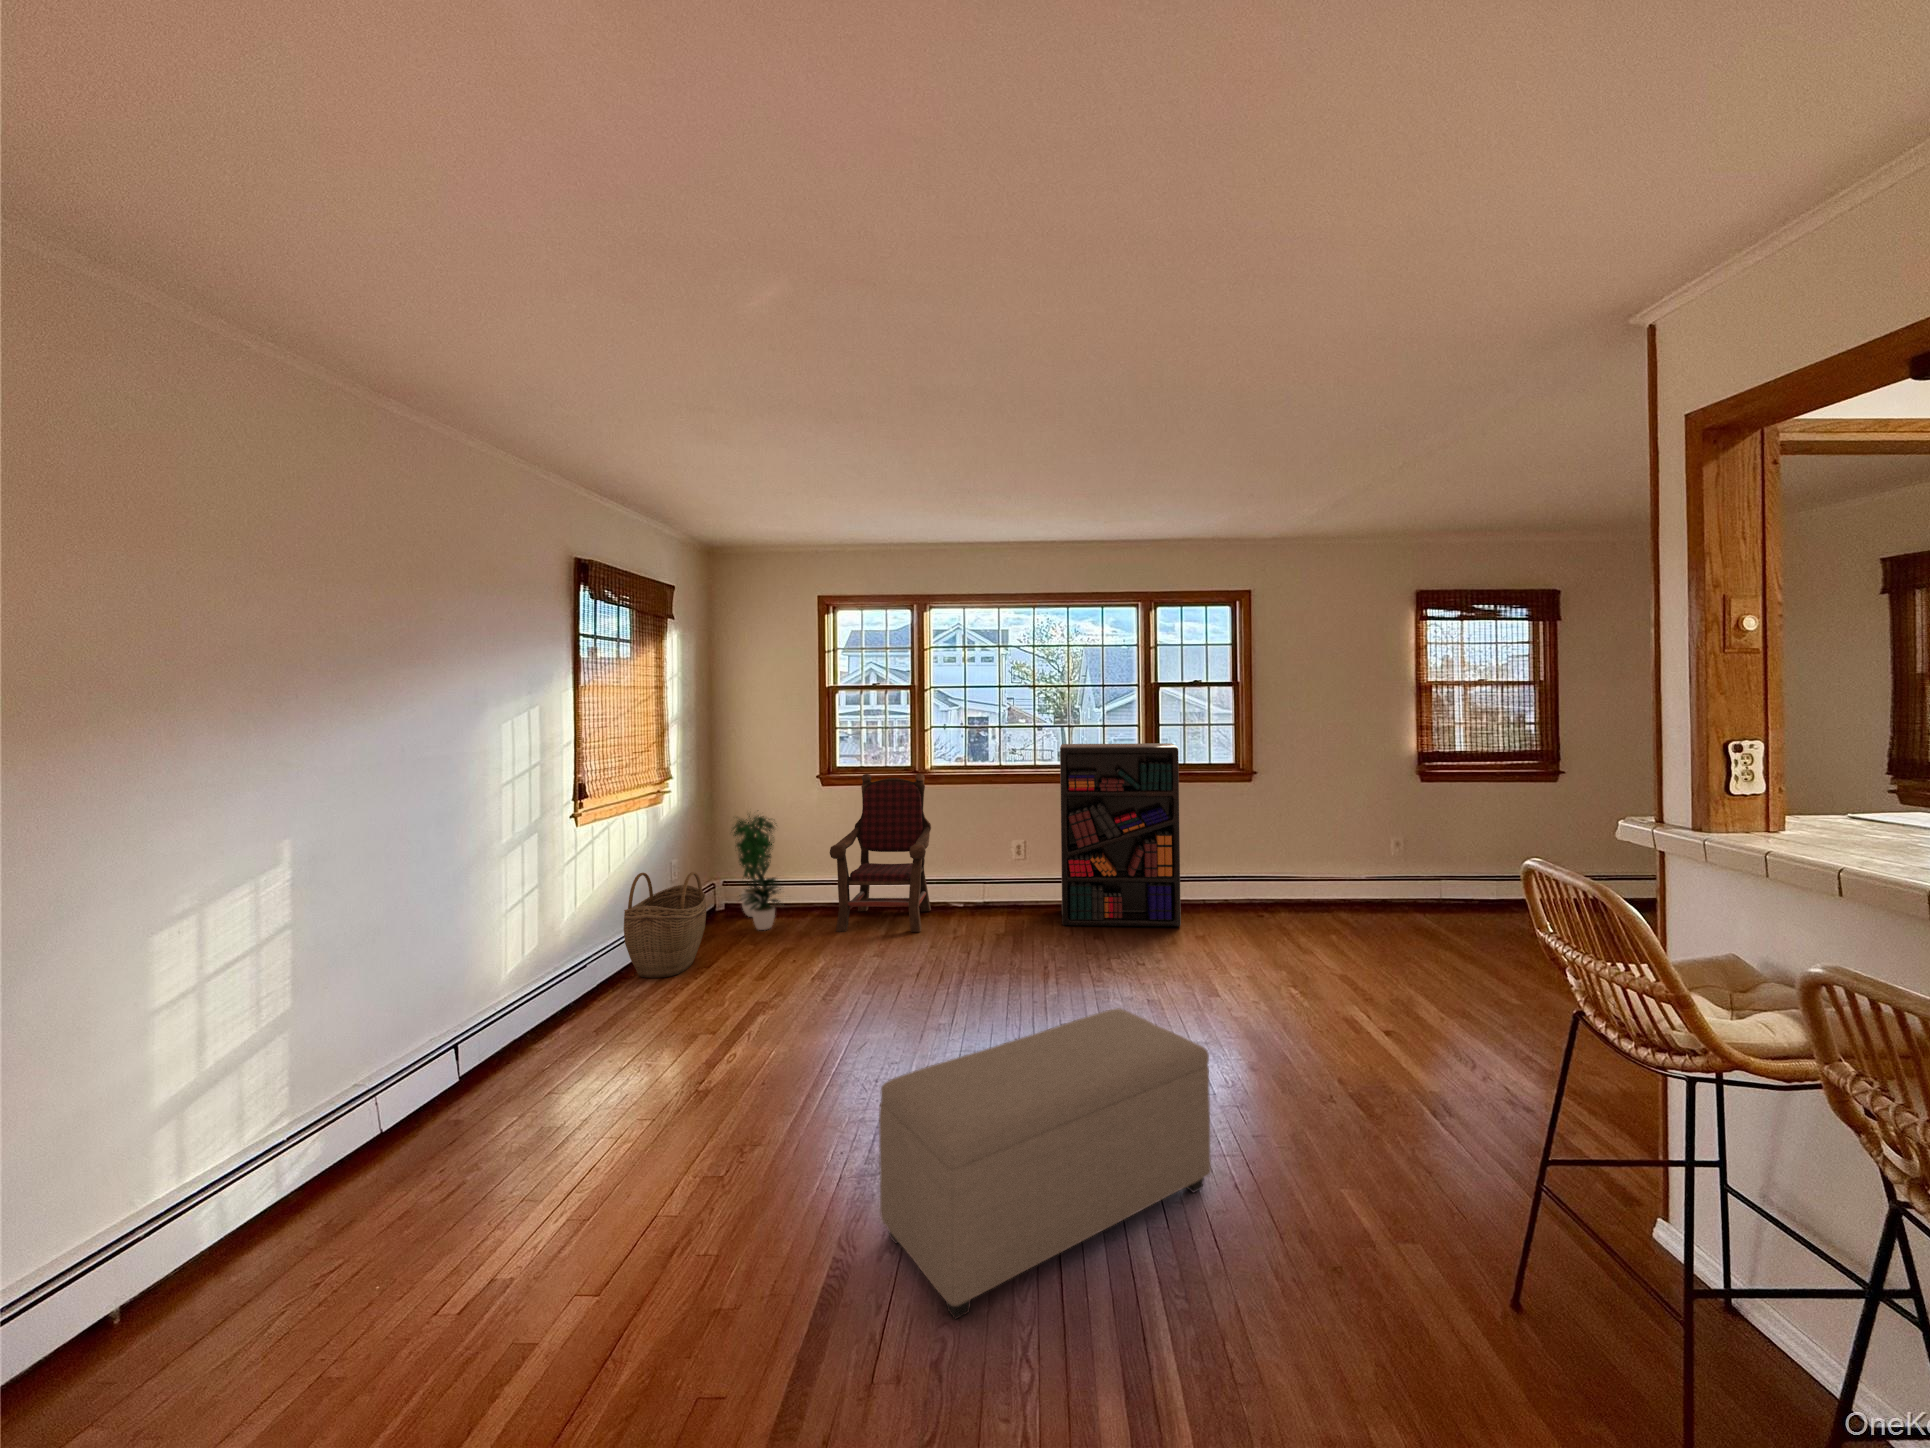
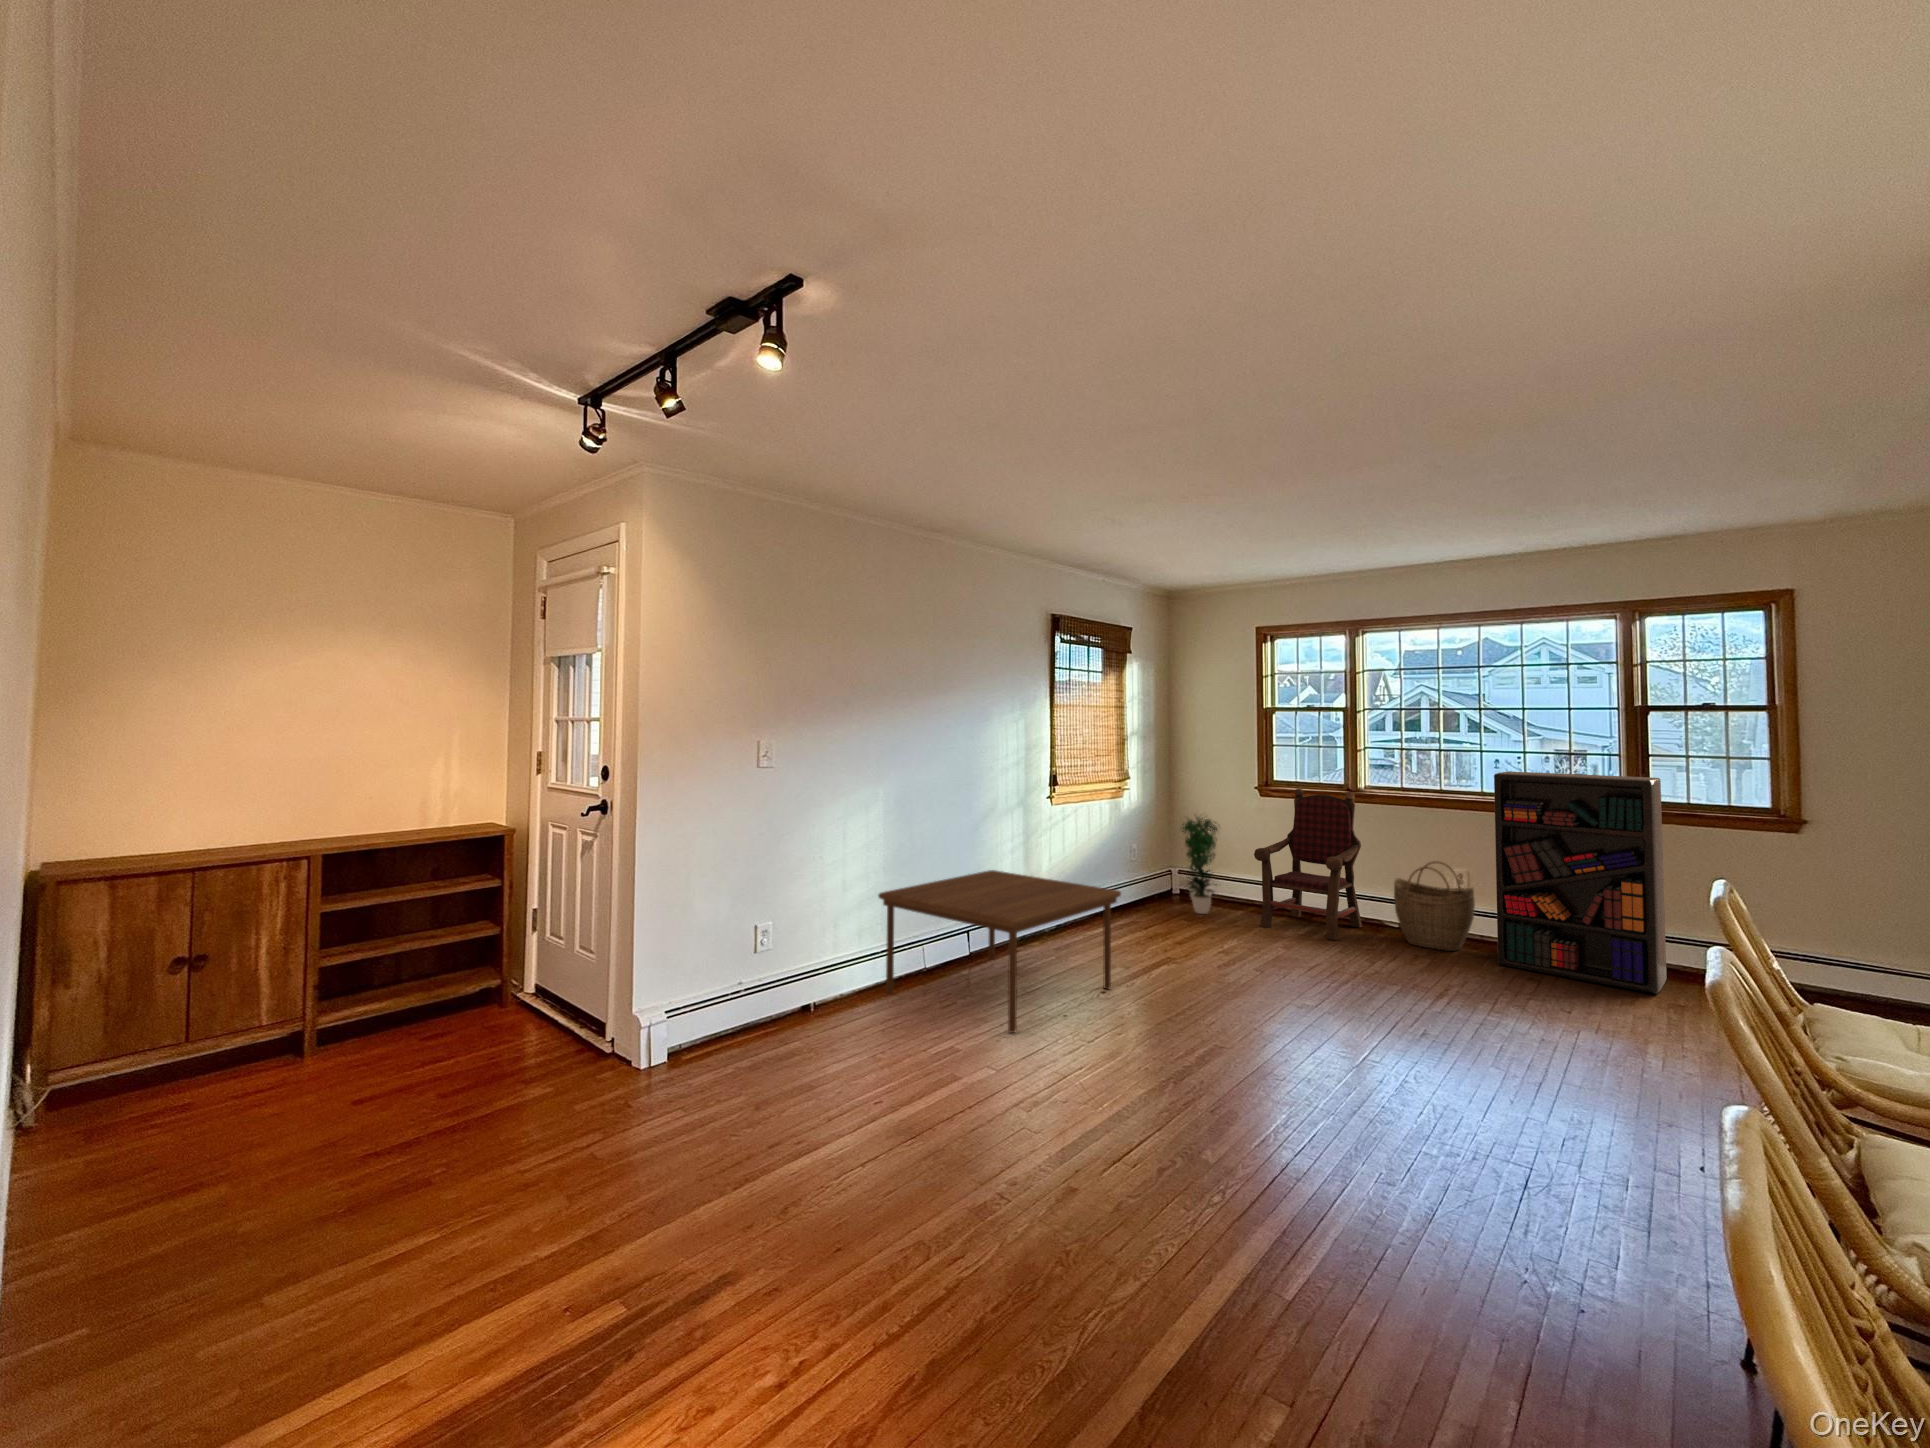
woven basket: present [624,872,706,978] -> present [1394,861,1475,951]
coffee table: none [286,939,726,1216] -> present [878,870,1121,1033]
ottoman: present [879,1008,1211,1319] -> none [1161,986,1456,1165]

